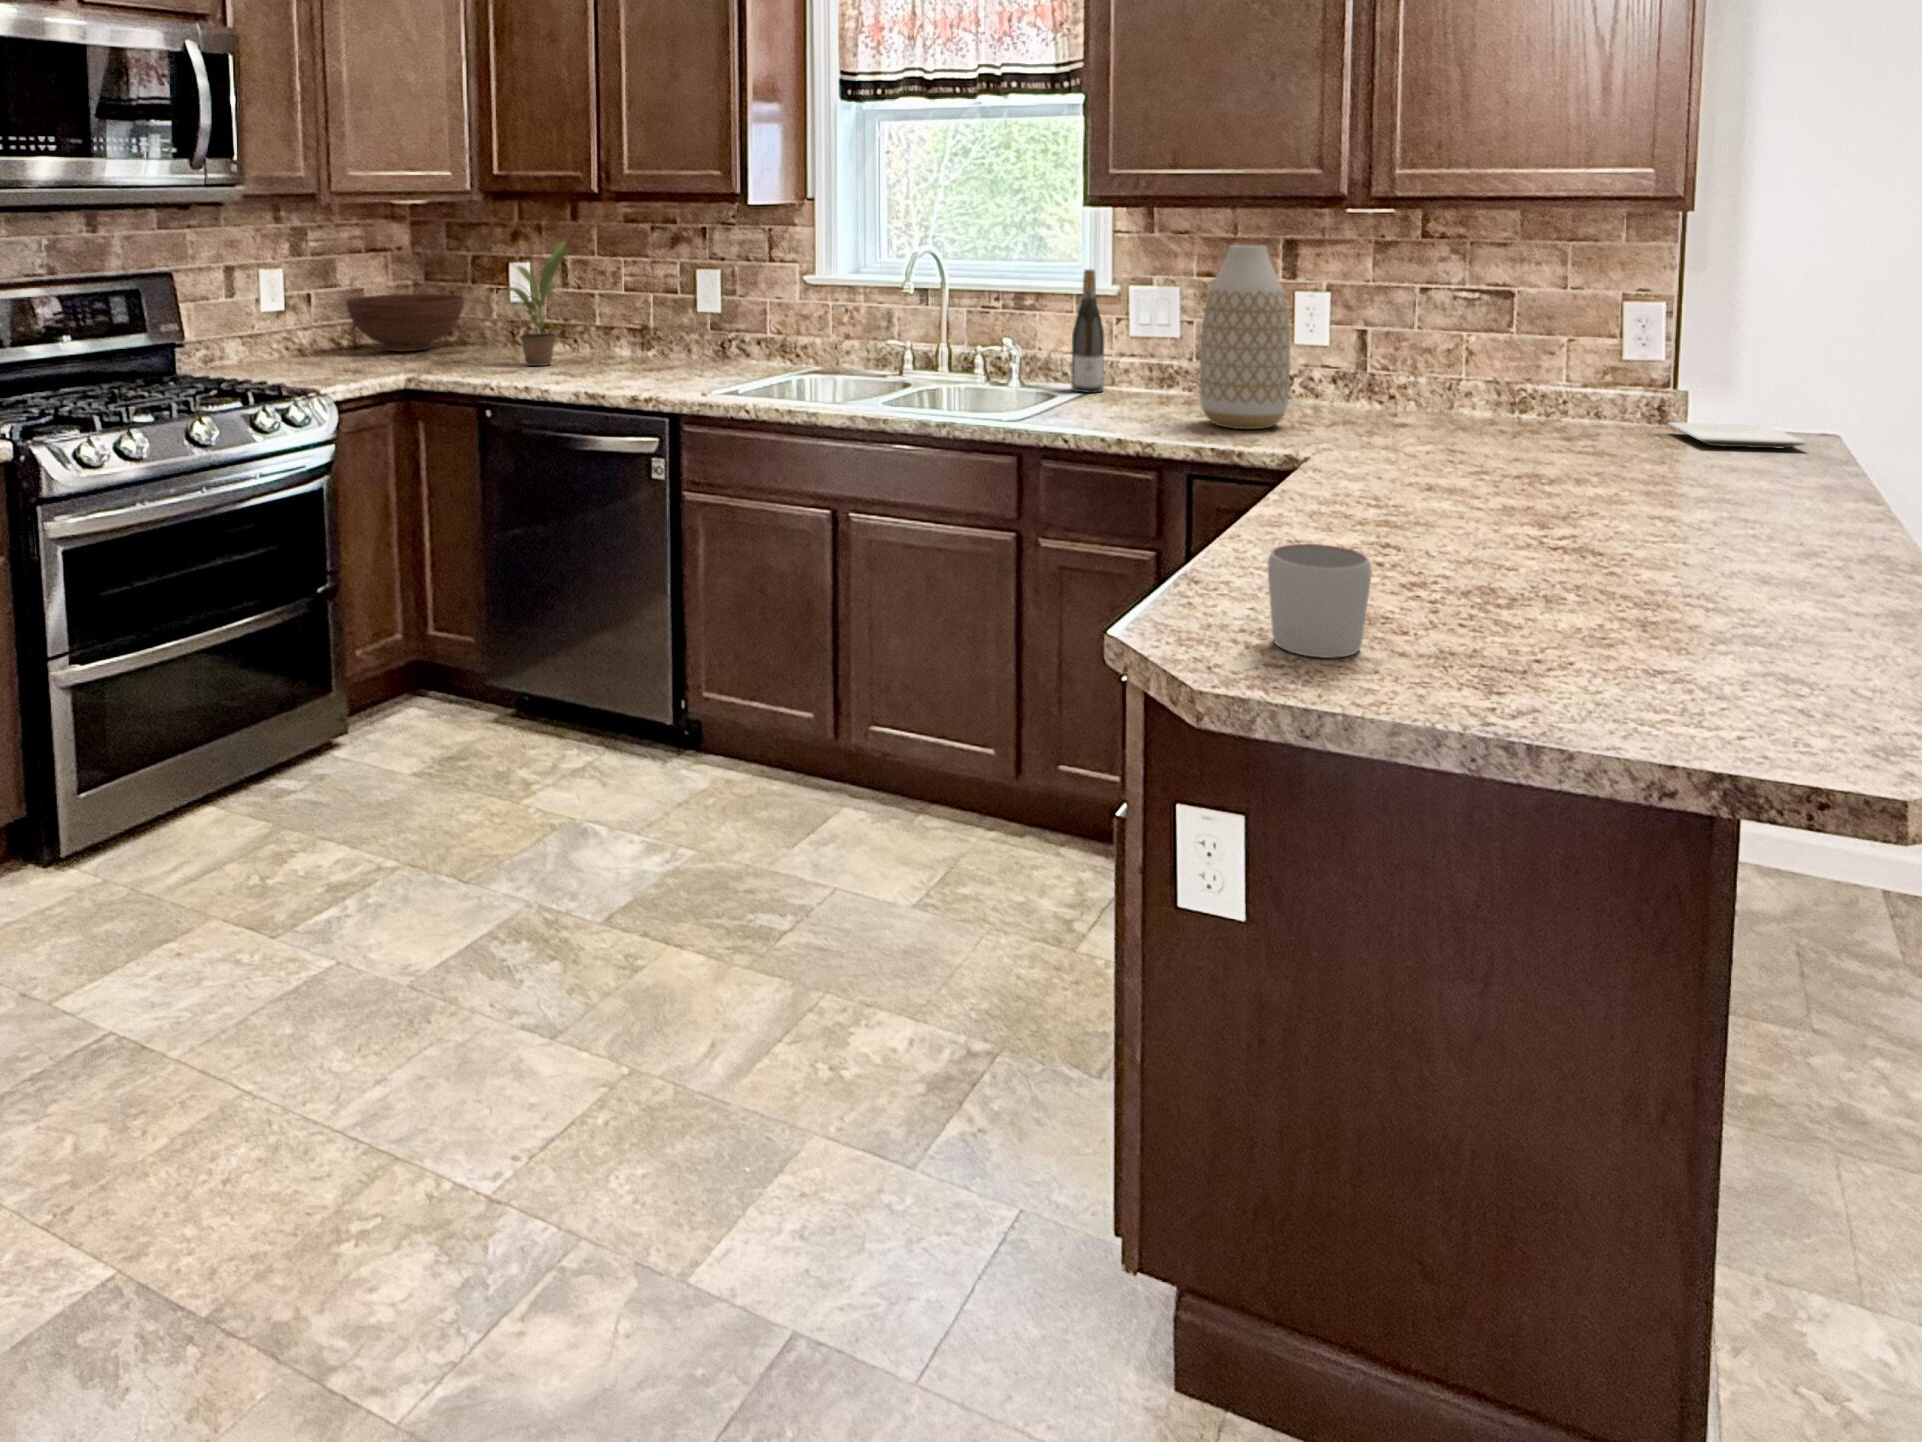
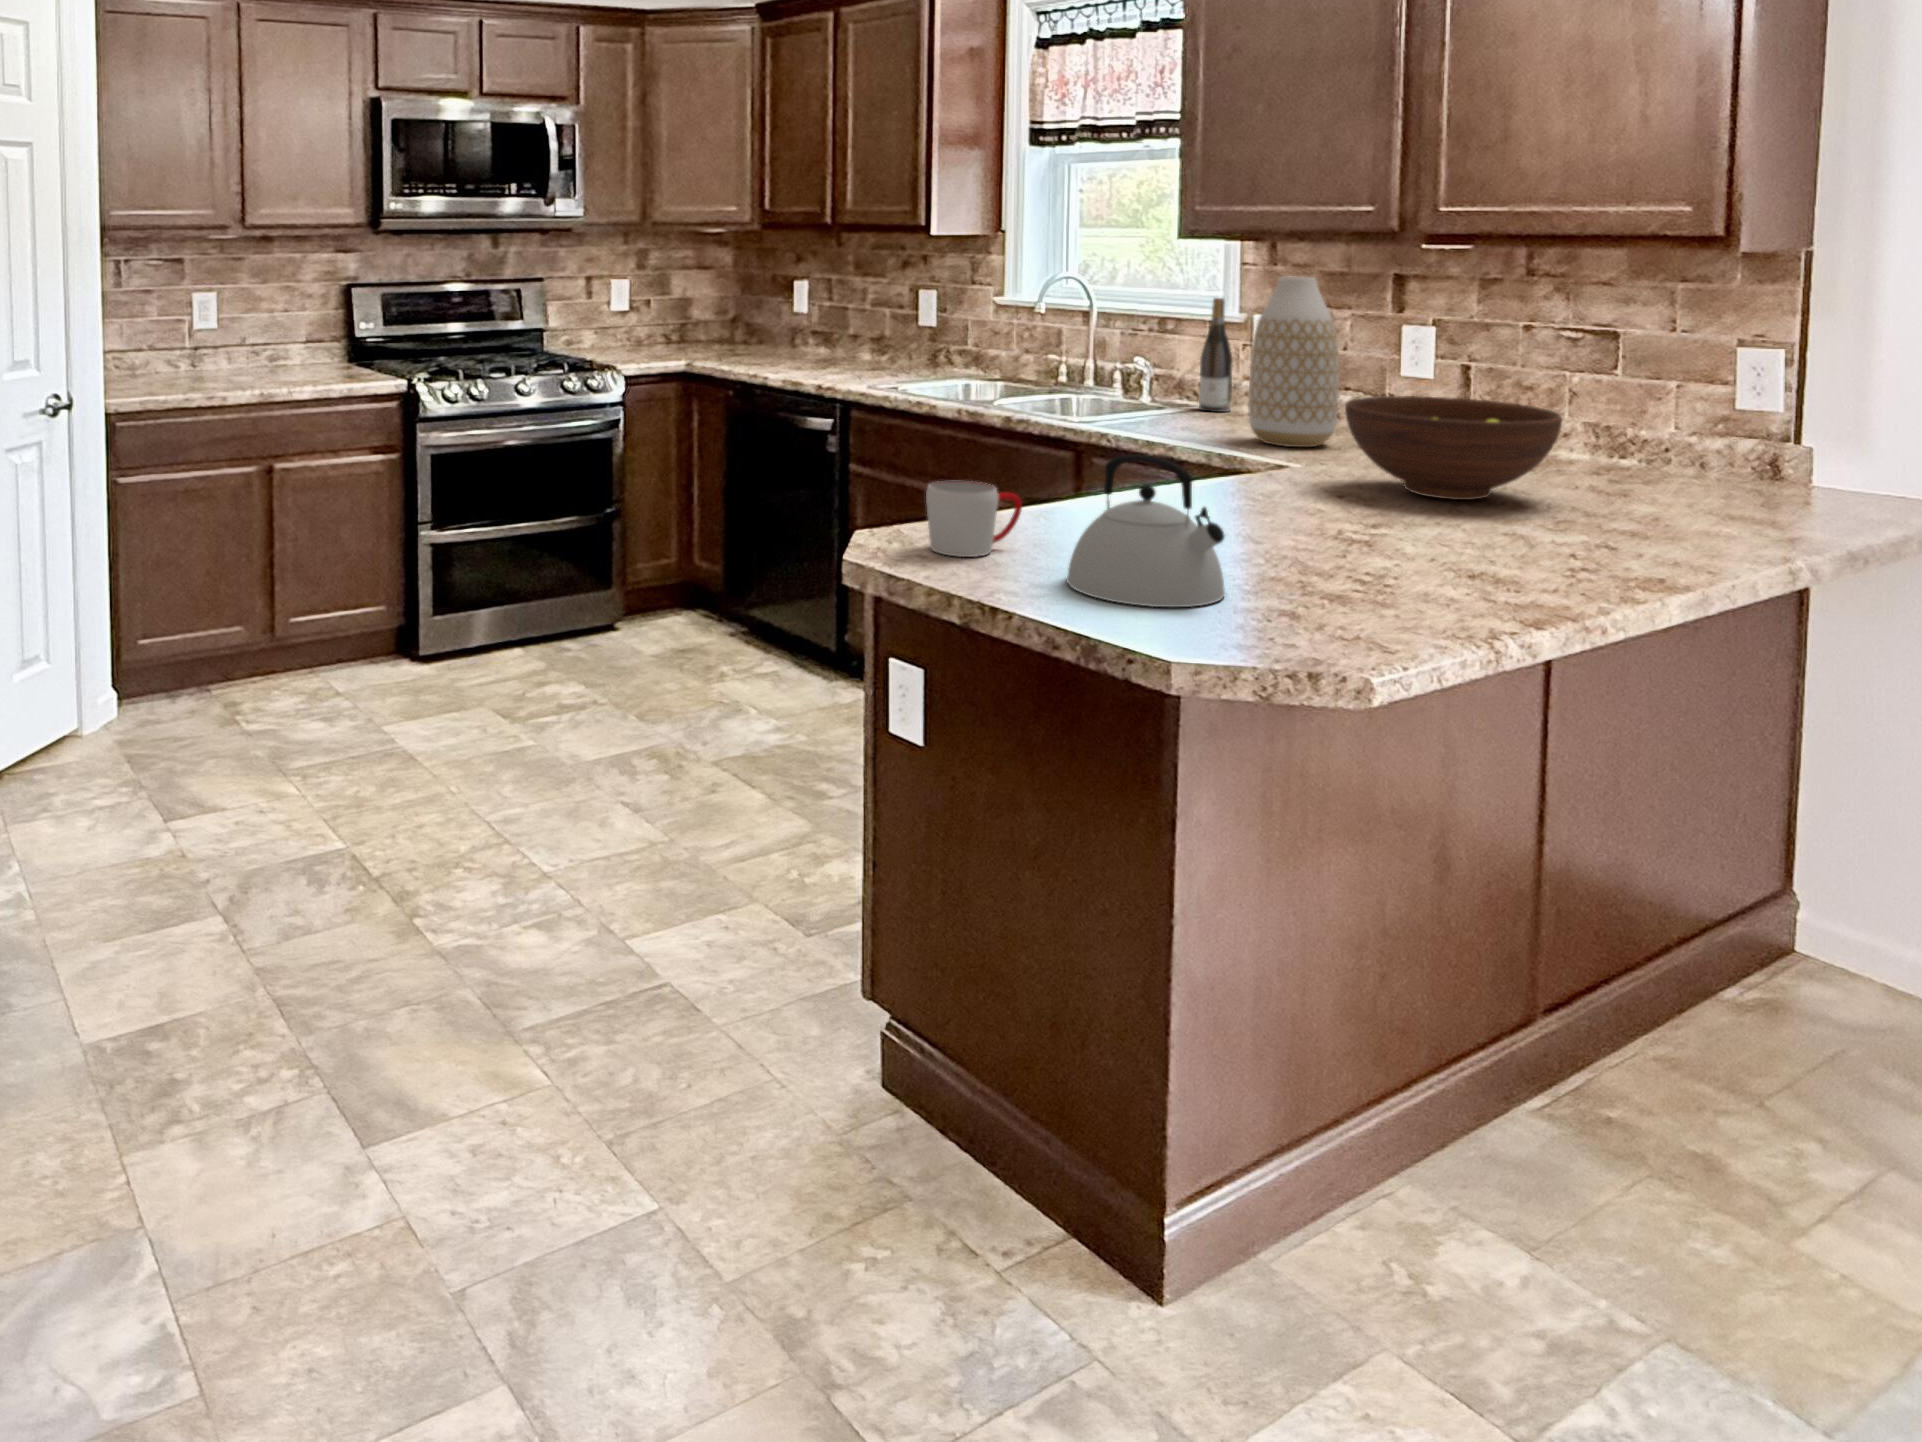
potted plant: present [499,241,572,366] -> none [768,263,834,363]
fruit bowl: present [346,294,464,352] -> present [1345,396,1562,500]
plate: present [1669,422,1806,448] -> none [1748,477,1890,511]
kettle: none [1514,493,1755,705] -> present [1066,455,1225,607]

